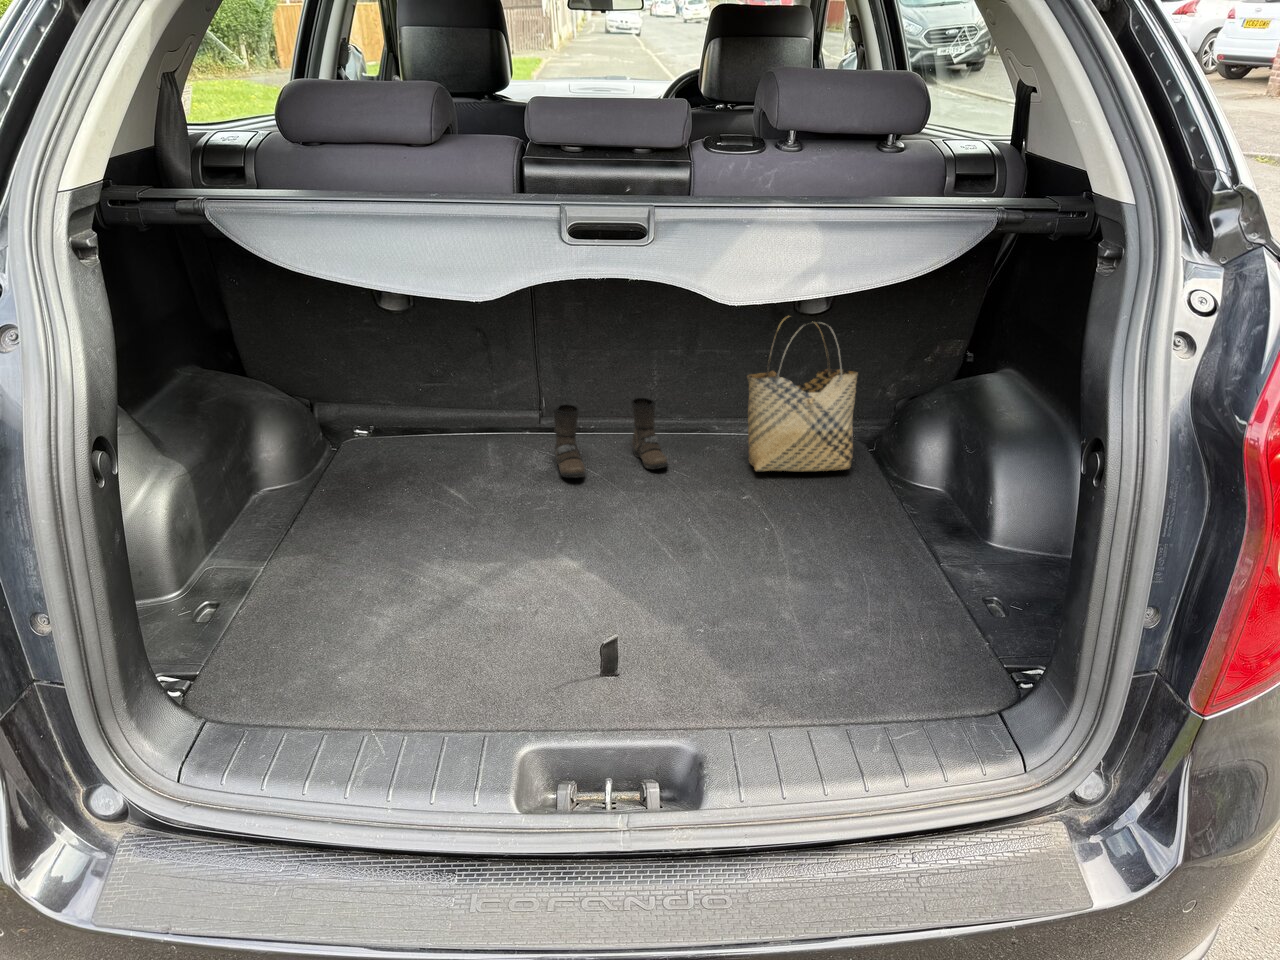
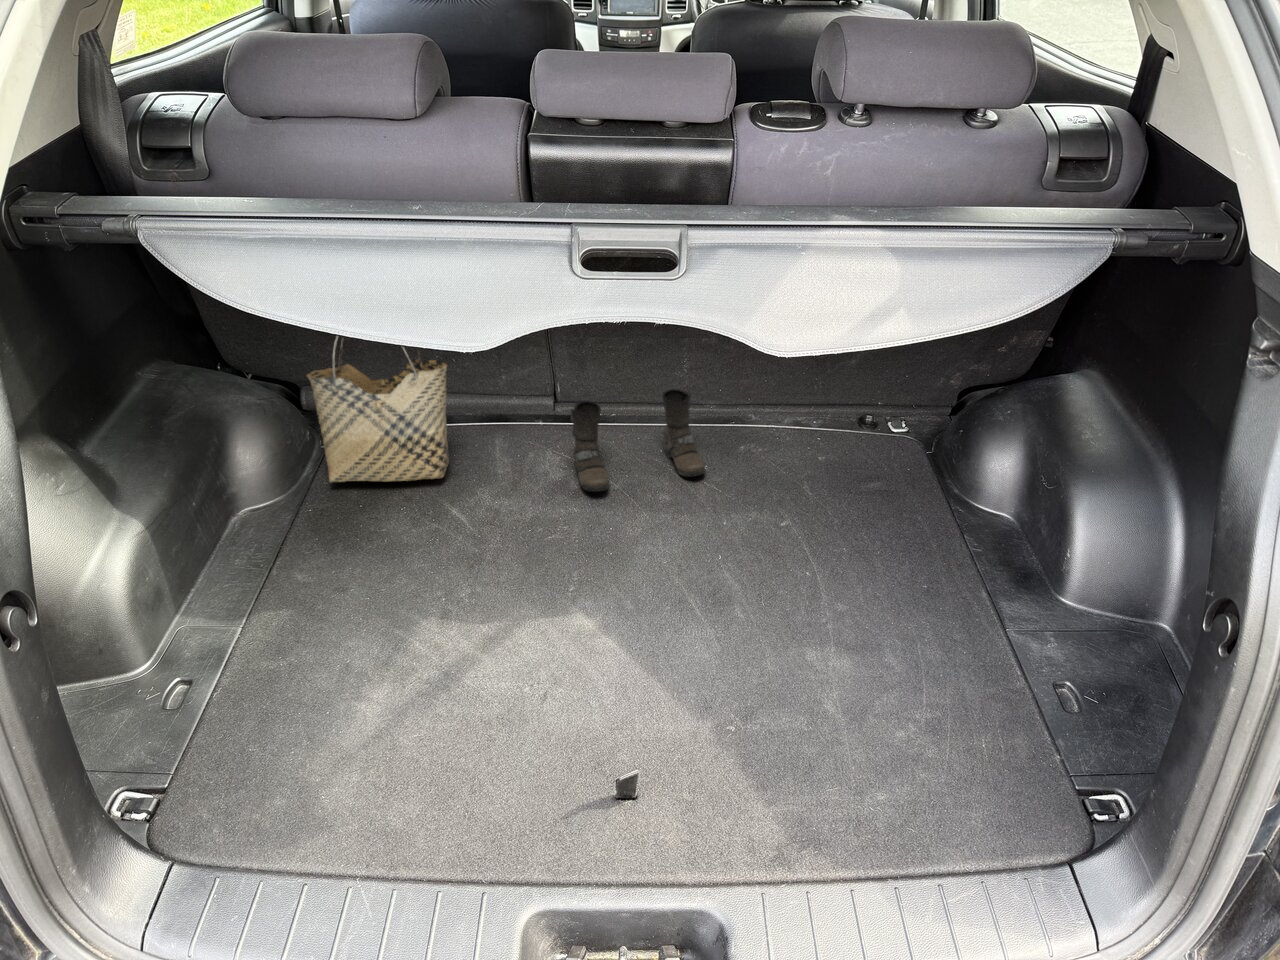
woven basket: present [747,316,858,471] -> present [307,336,449,482]

